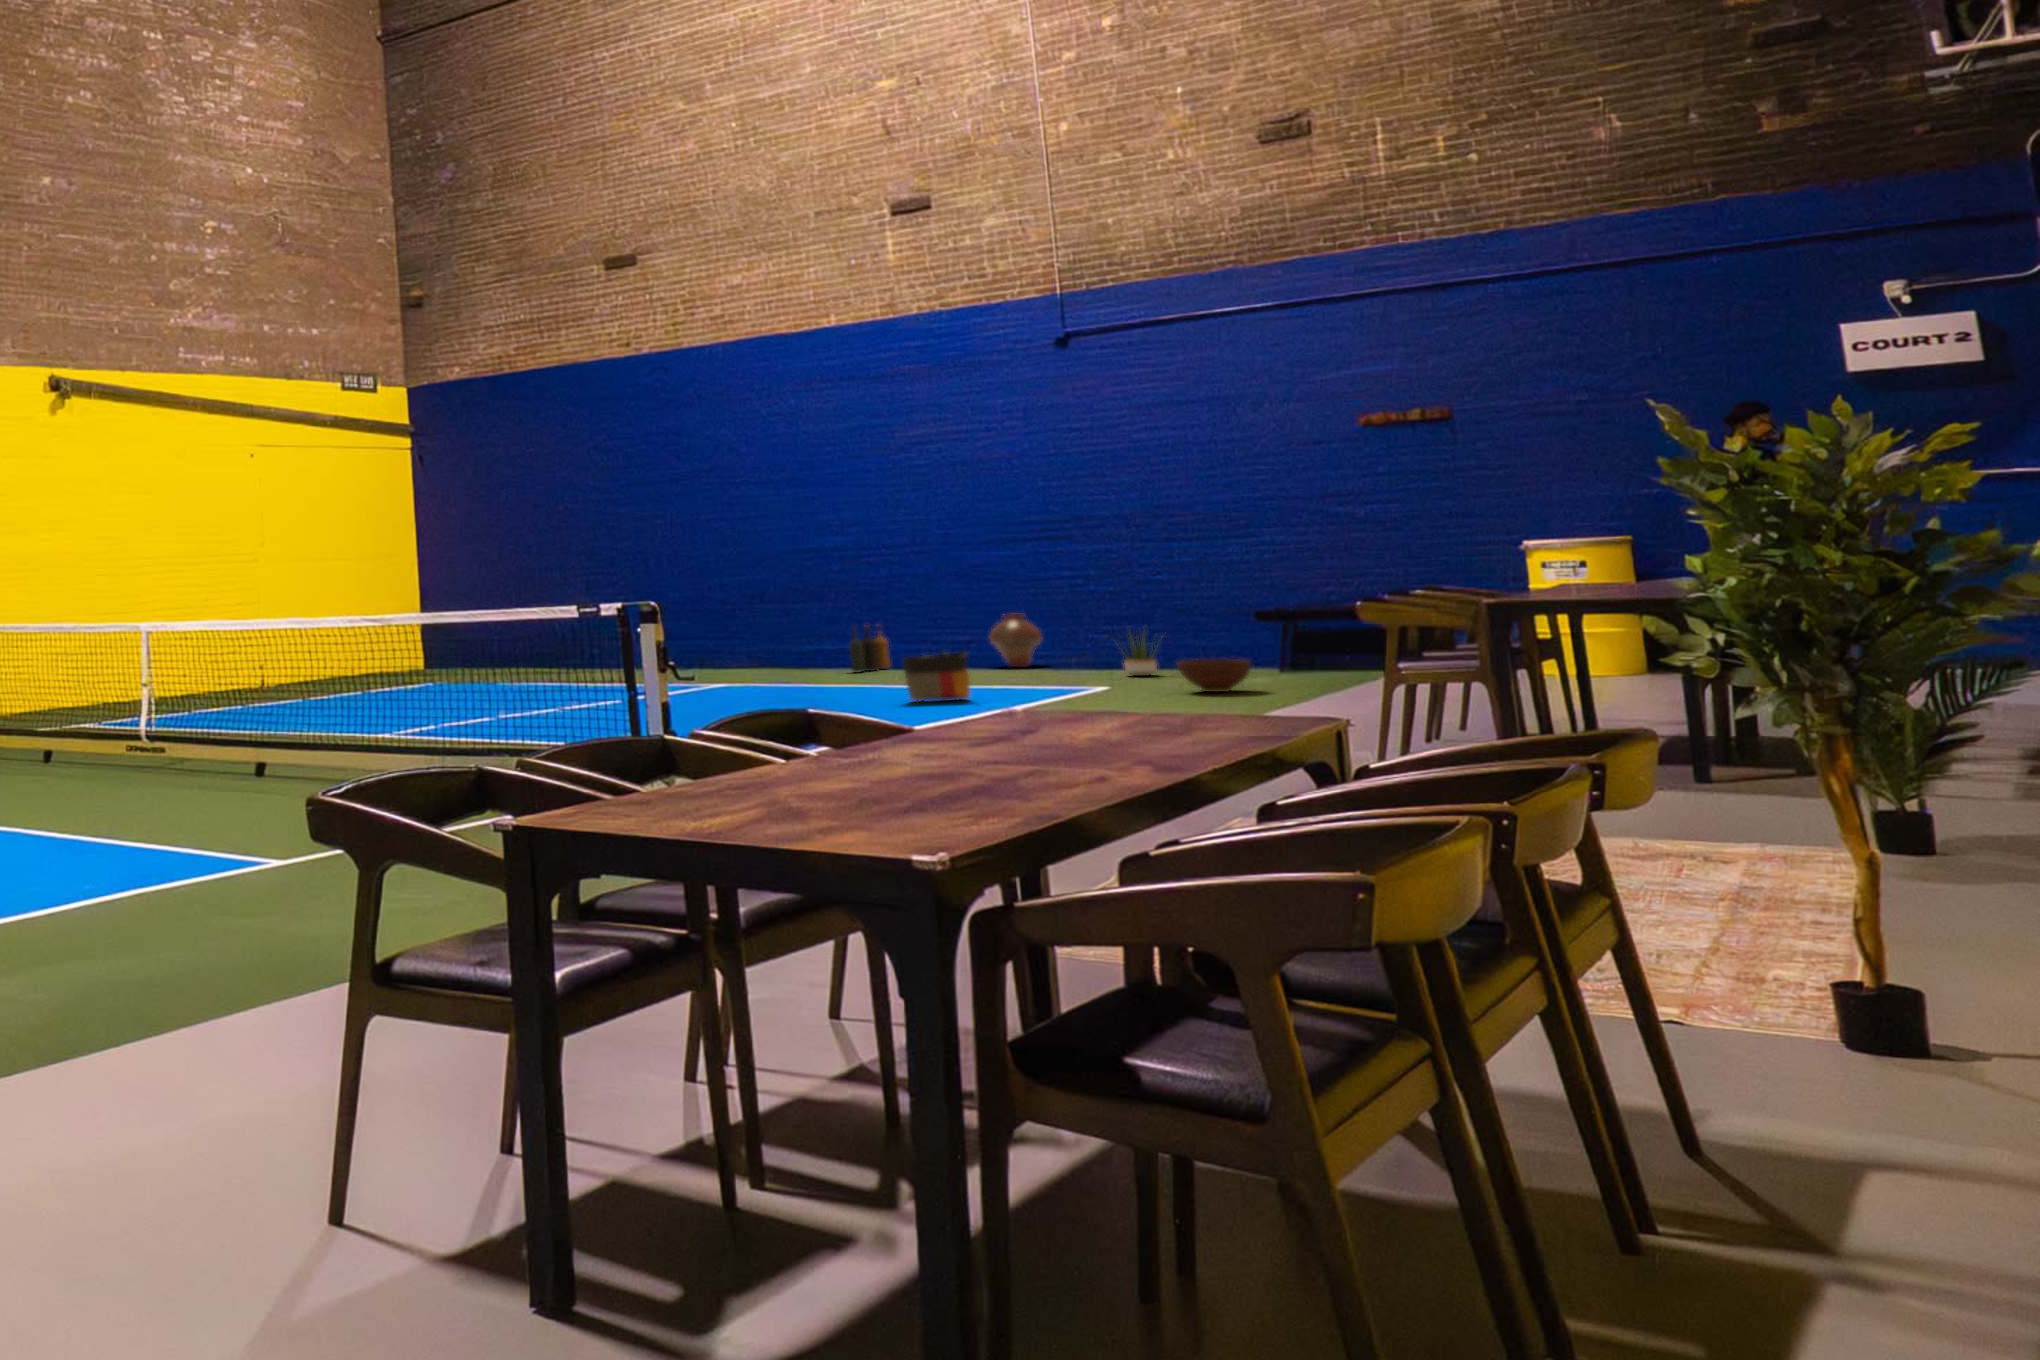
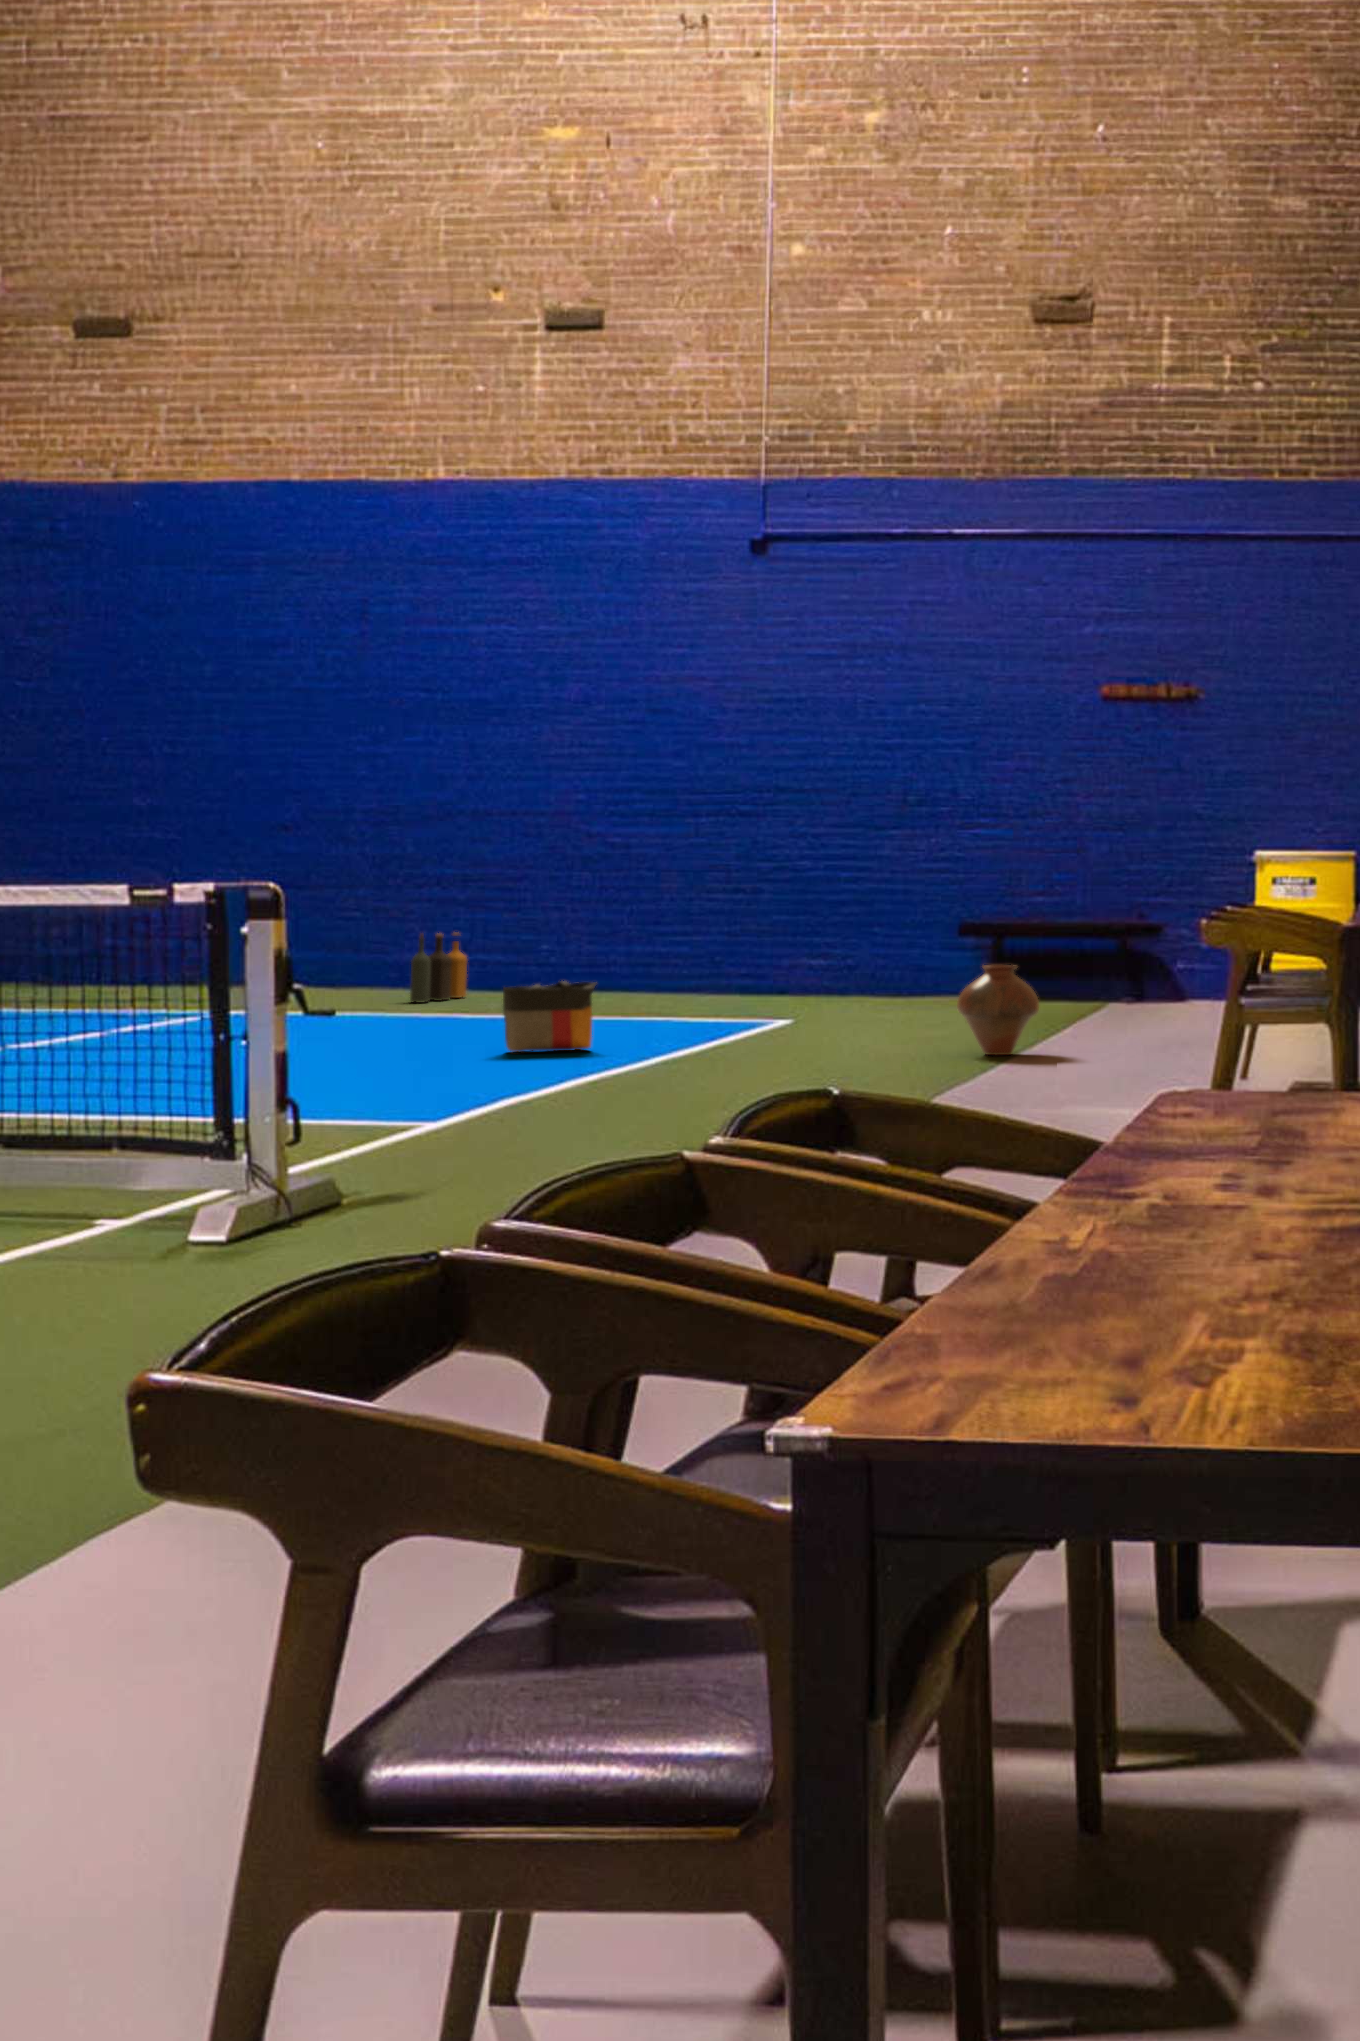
vase: present [990,614,1041,667] -> present [957,965,1039,1055]
potted plant: present [1125,631,1157,676] -> none [770,949,843,1018]
fruit bowl: present [1177,659,1251,692] -> none [860,999,948,1043]

